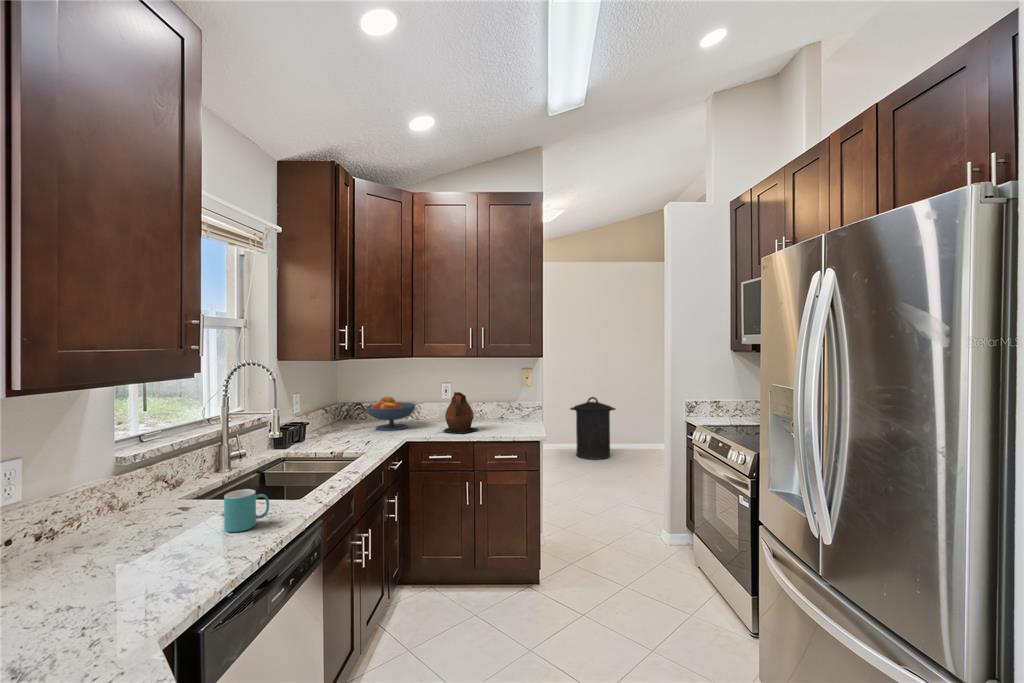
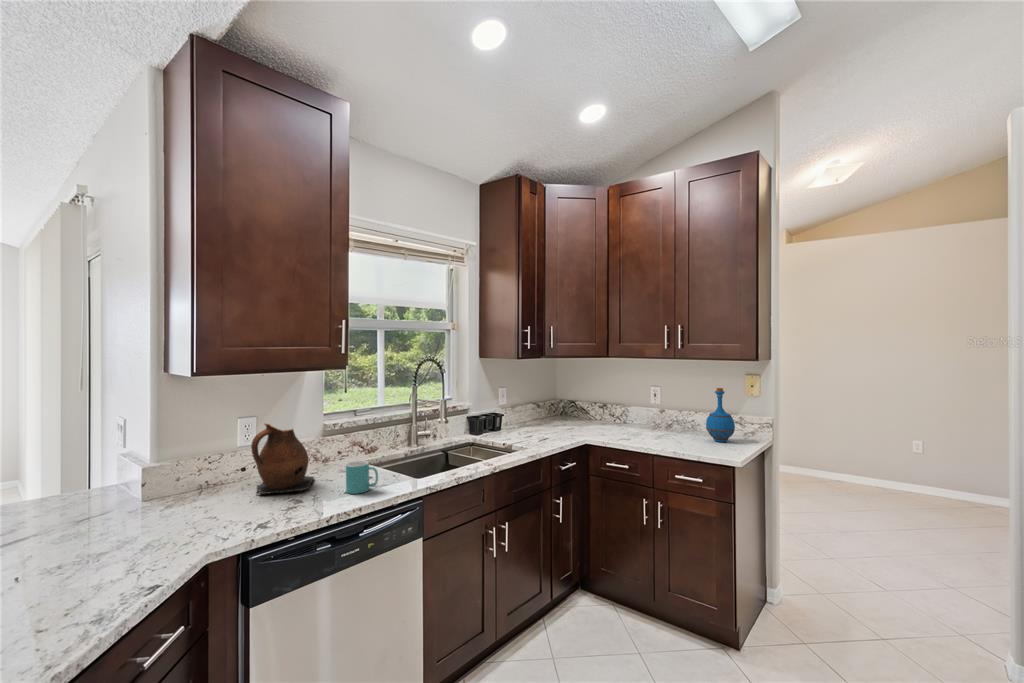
bottle: none [501,380,523,425] -> present [706,388,735,442]
ceramic pitcher: present [443,392,478,433] -> present [251,423,314,494]
fruit bowl: present [366,397,416,431] -> none [564,396,613,431]
trash can: present [570,397,616,460] -> none [888,420,976,512]

